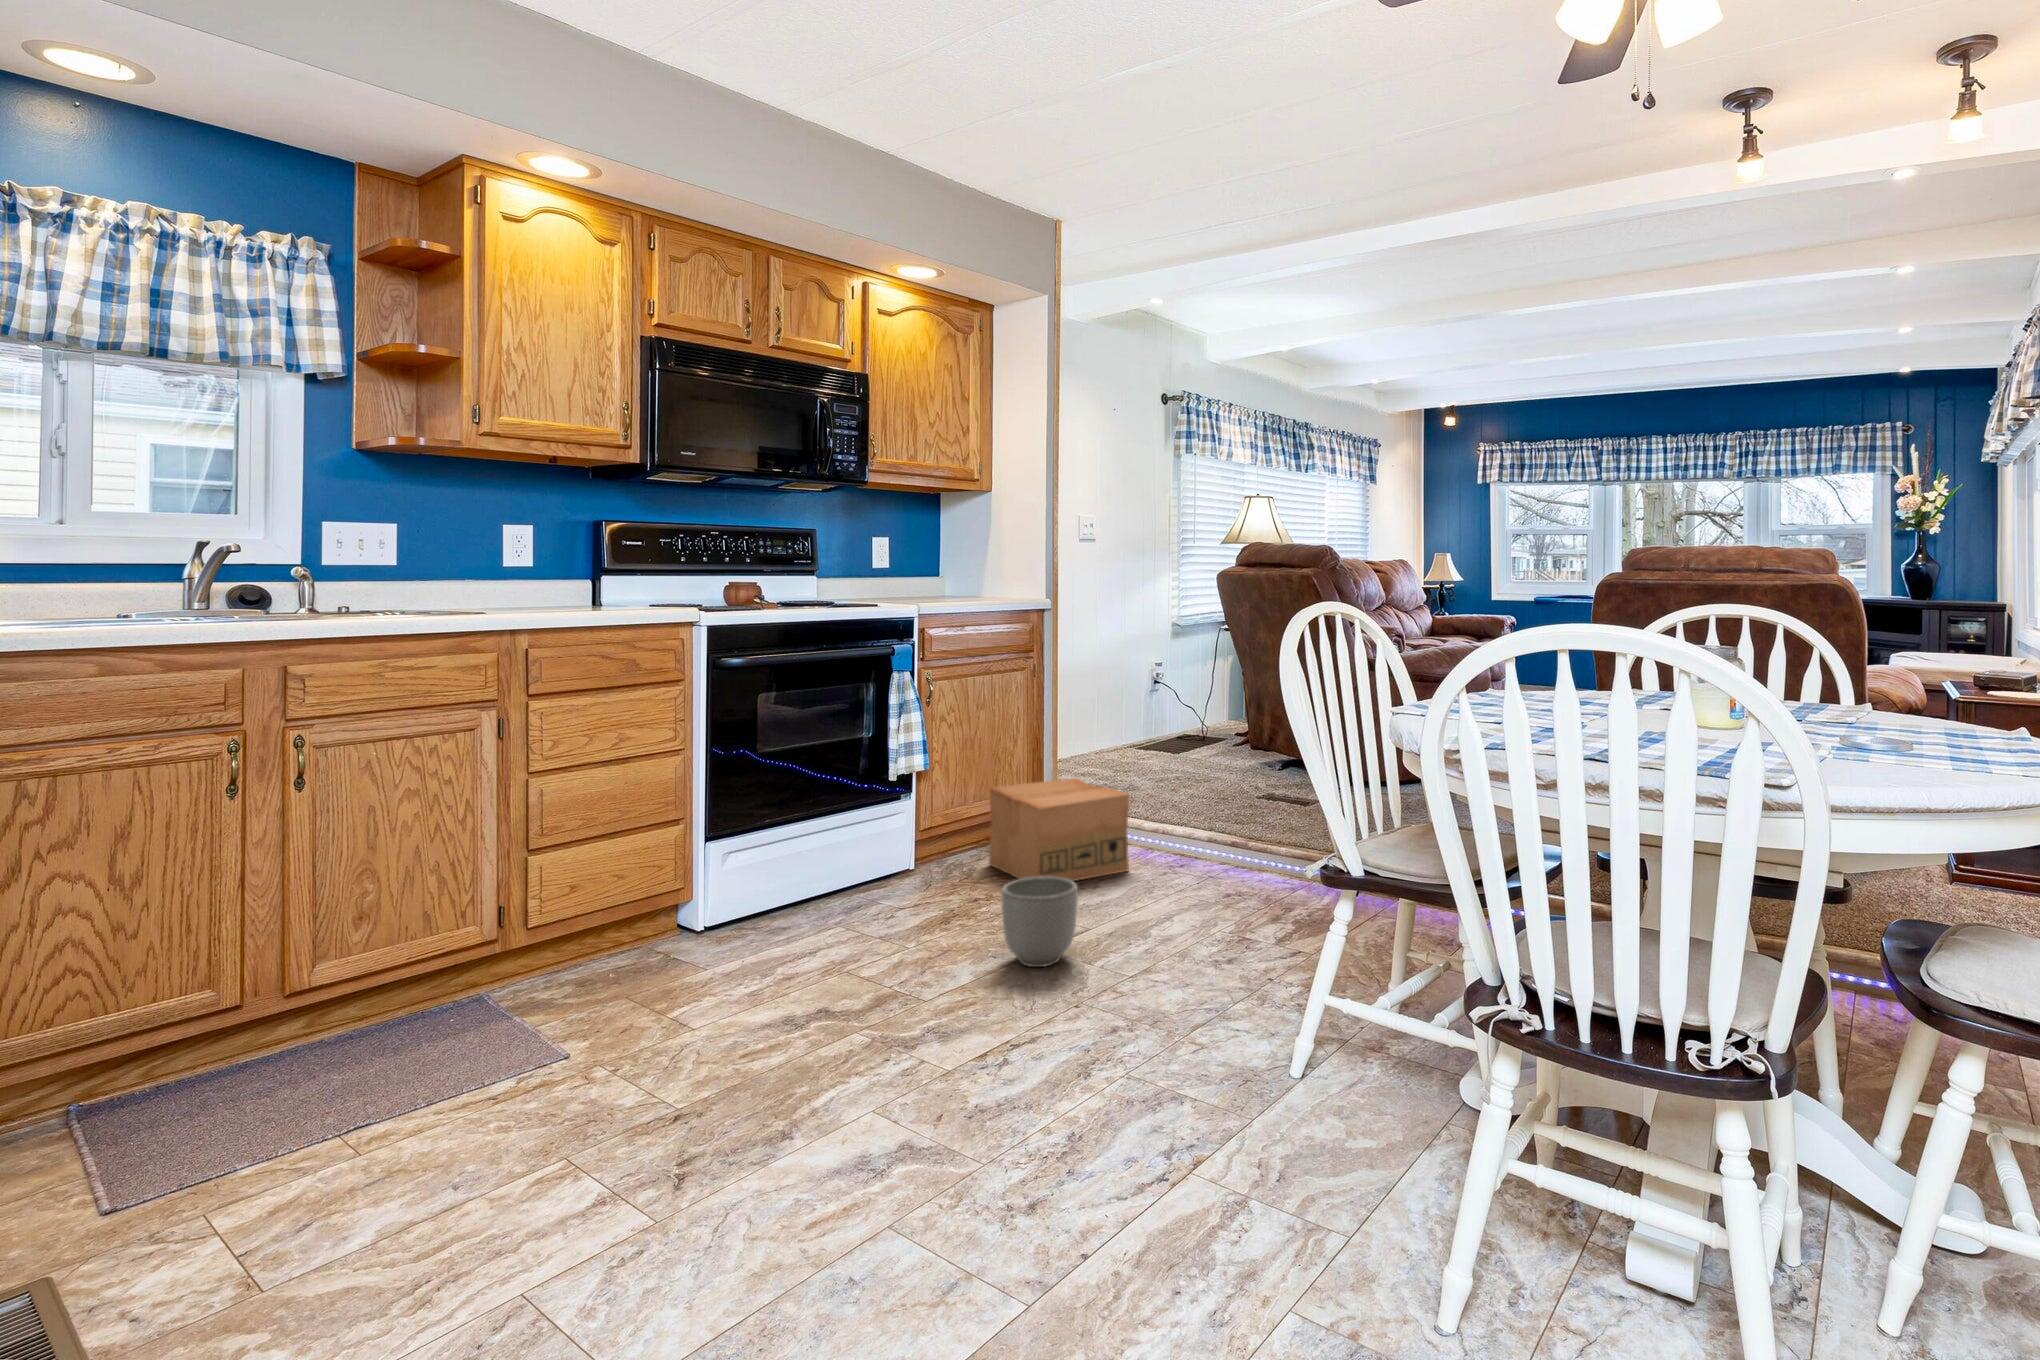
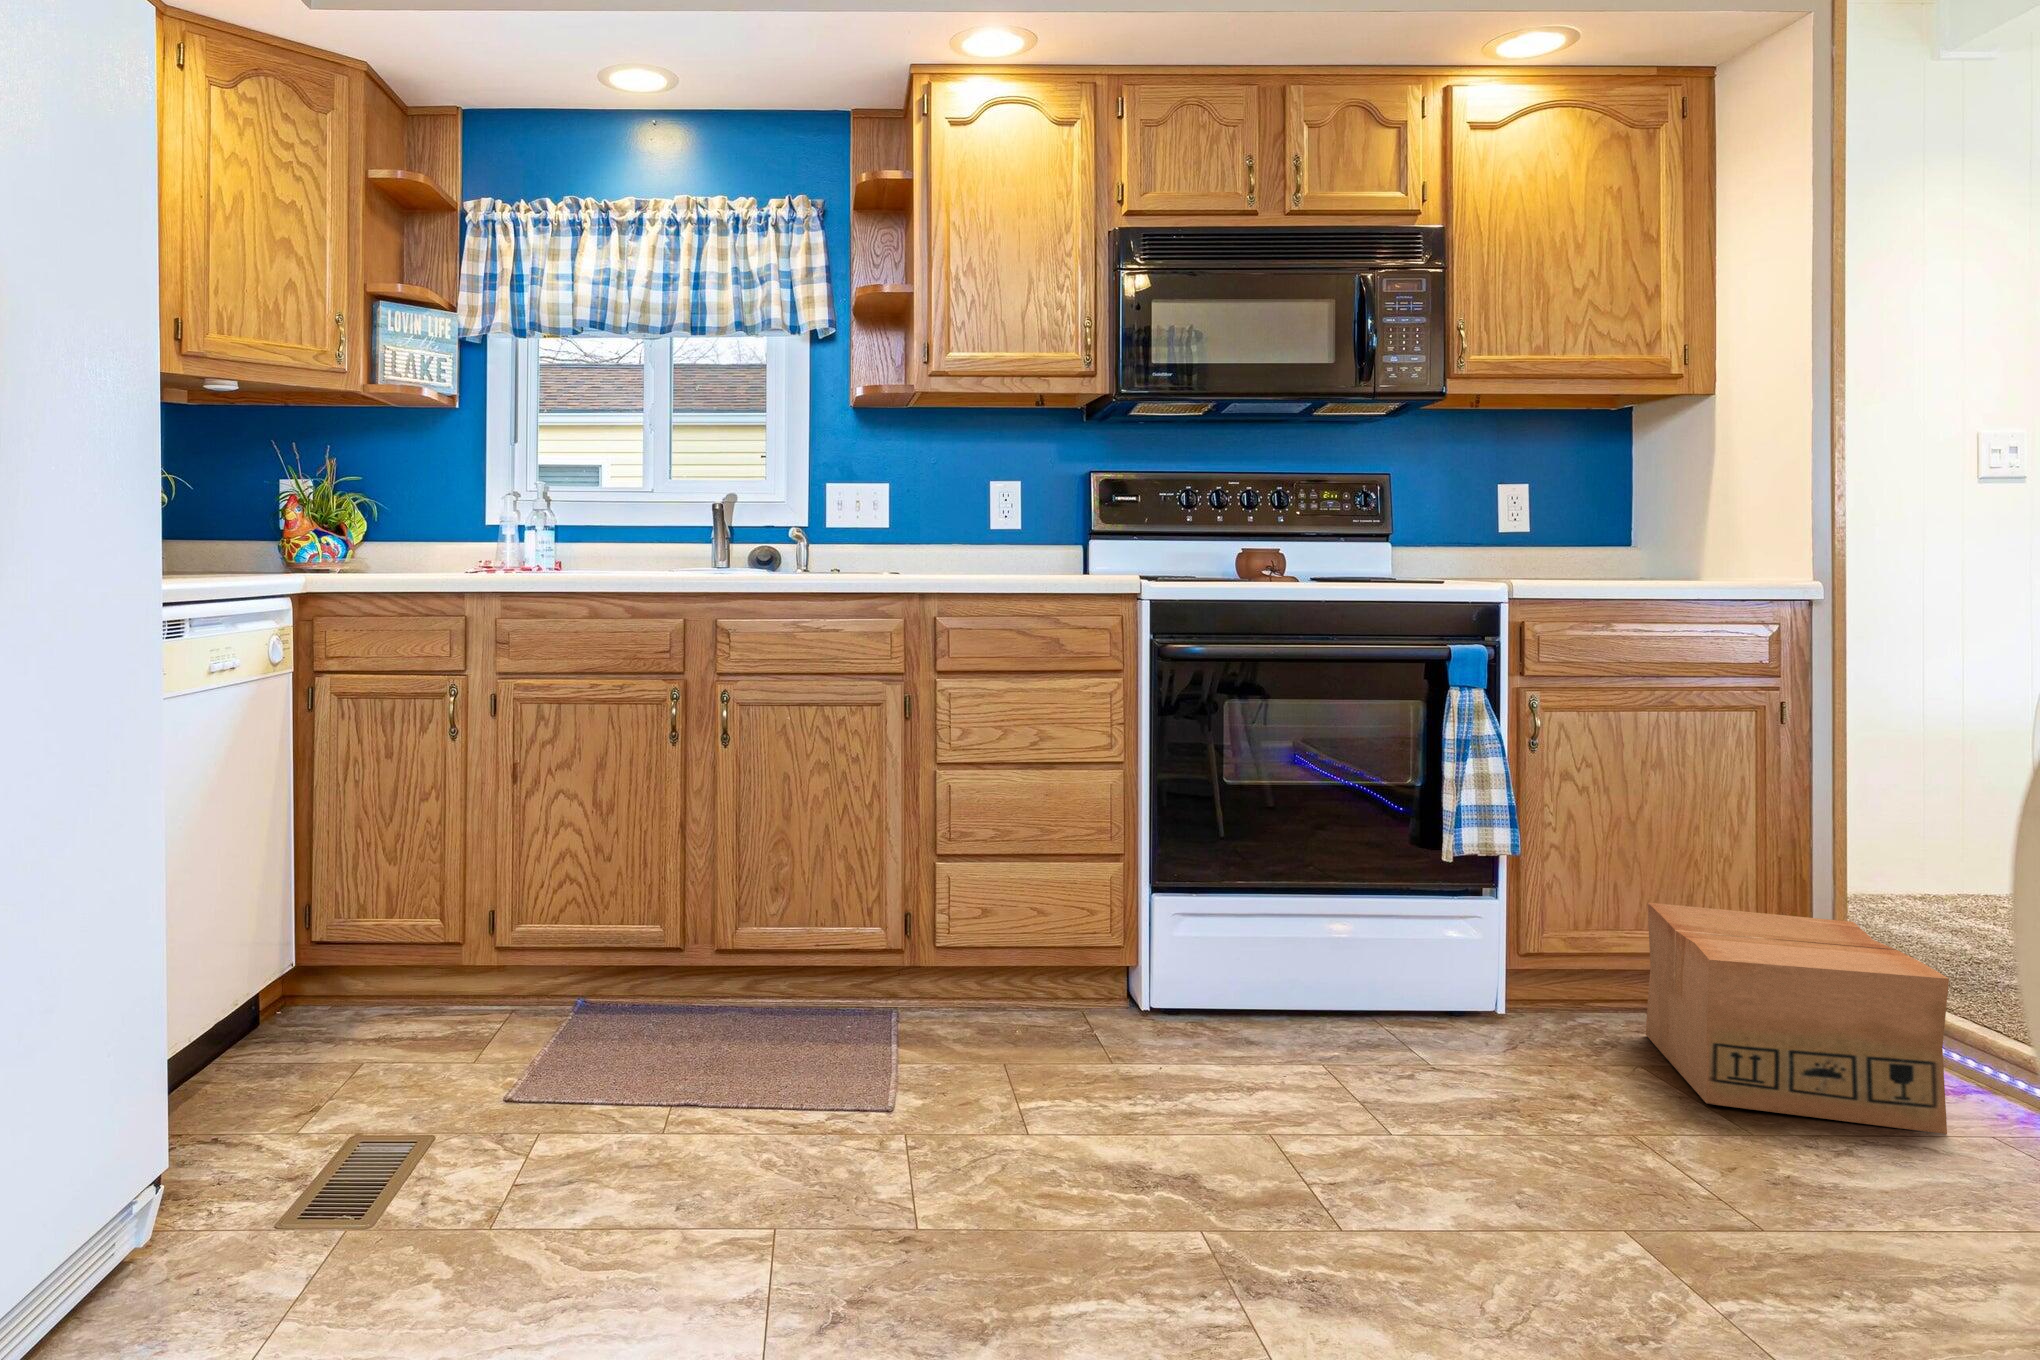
planter: present [1001,877,1078,967] -> none [1522,1077,1688,1262]

